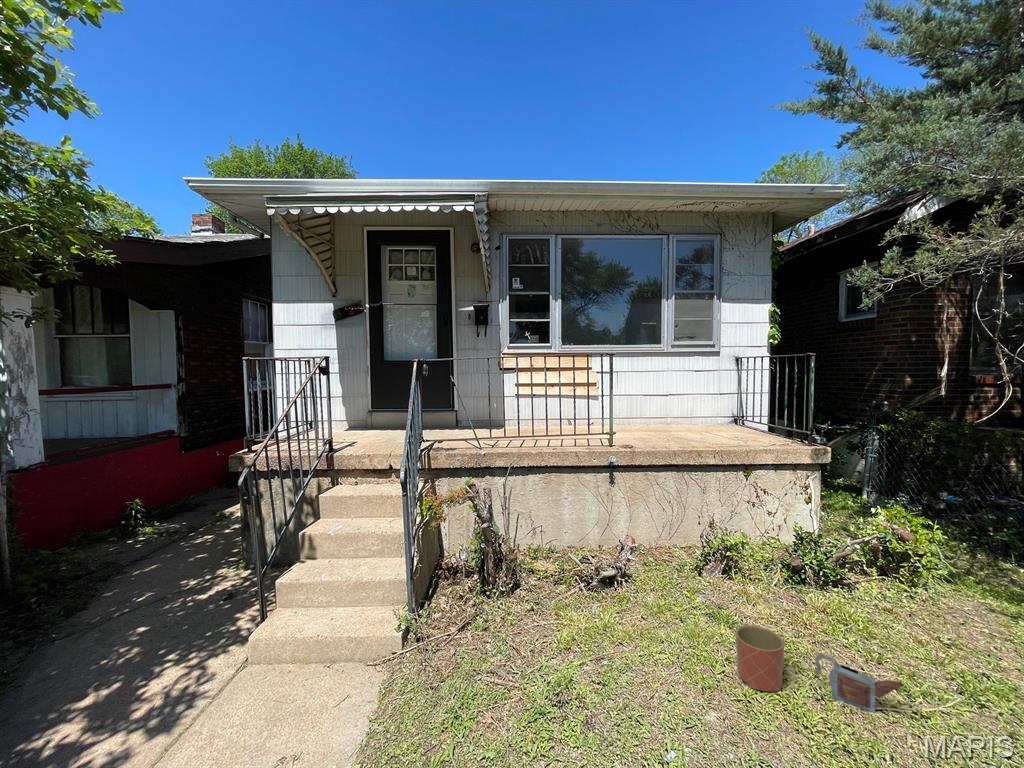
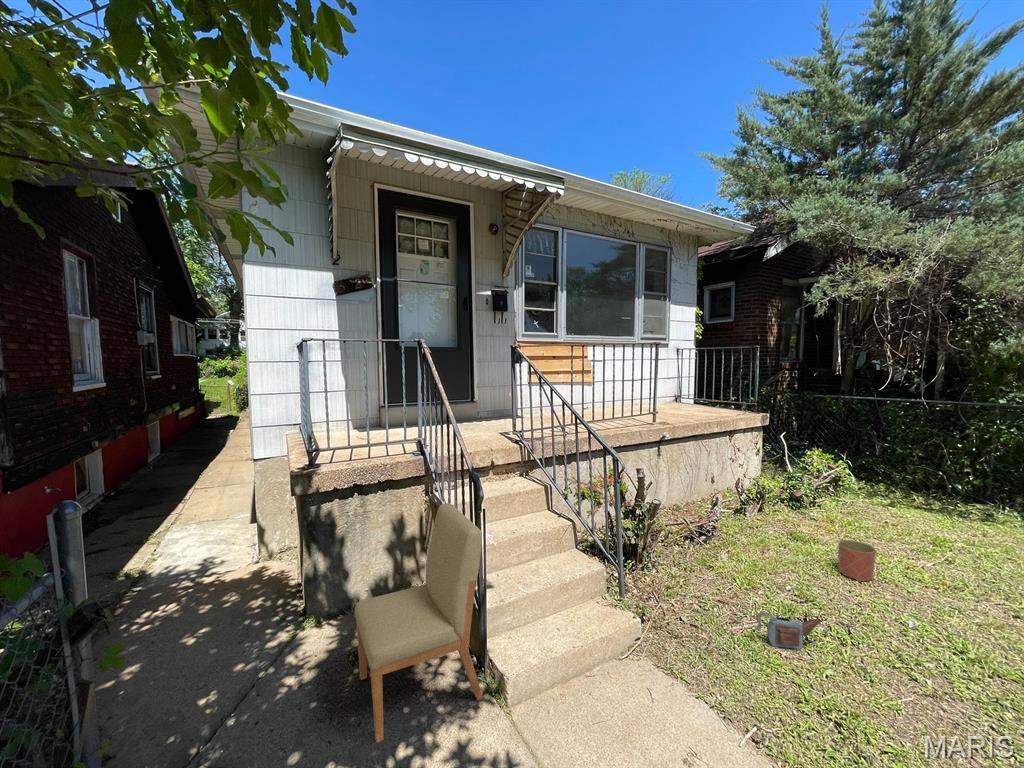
chair: none [156,490,286,654] -> present [355,503,483,743]
watering can: present [814,654,904,713] -> present [756,612,821,649]

